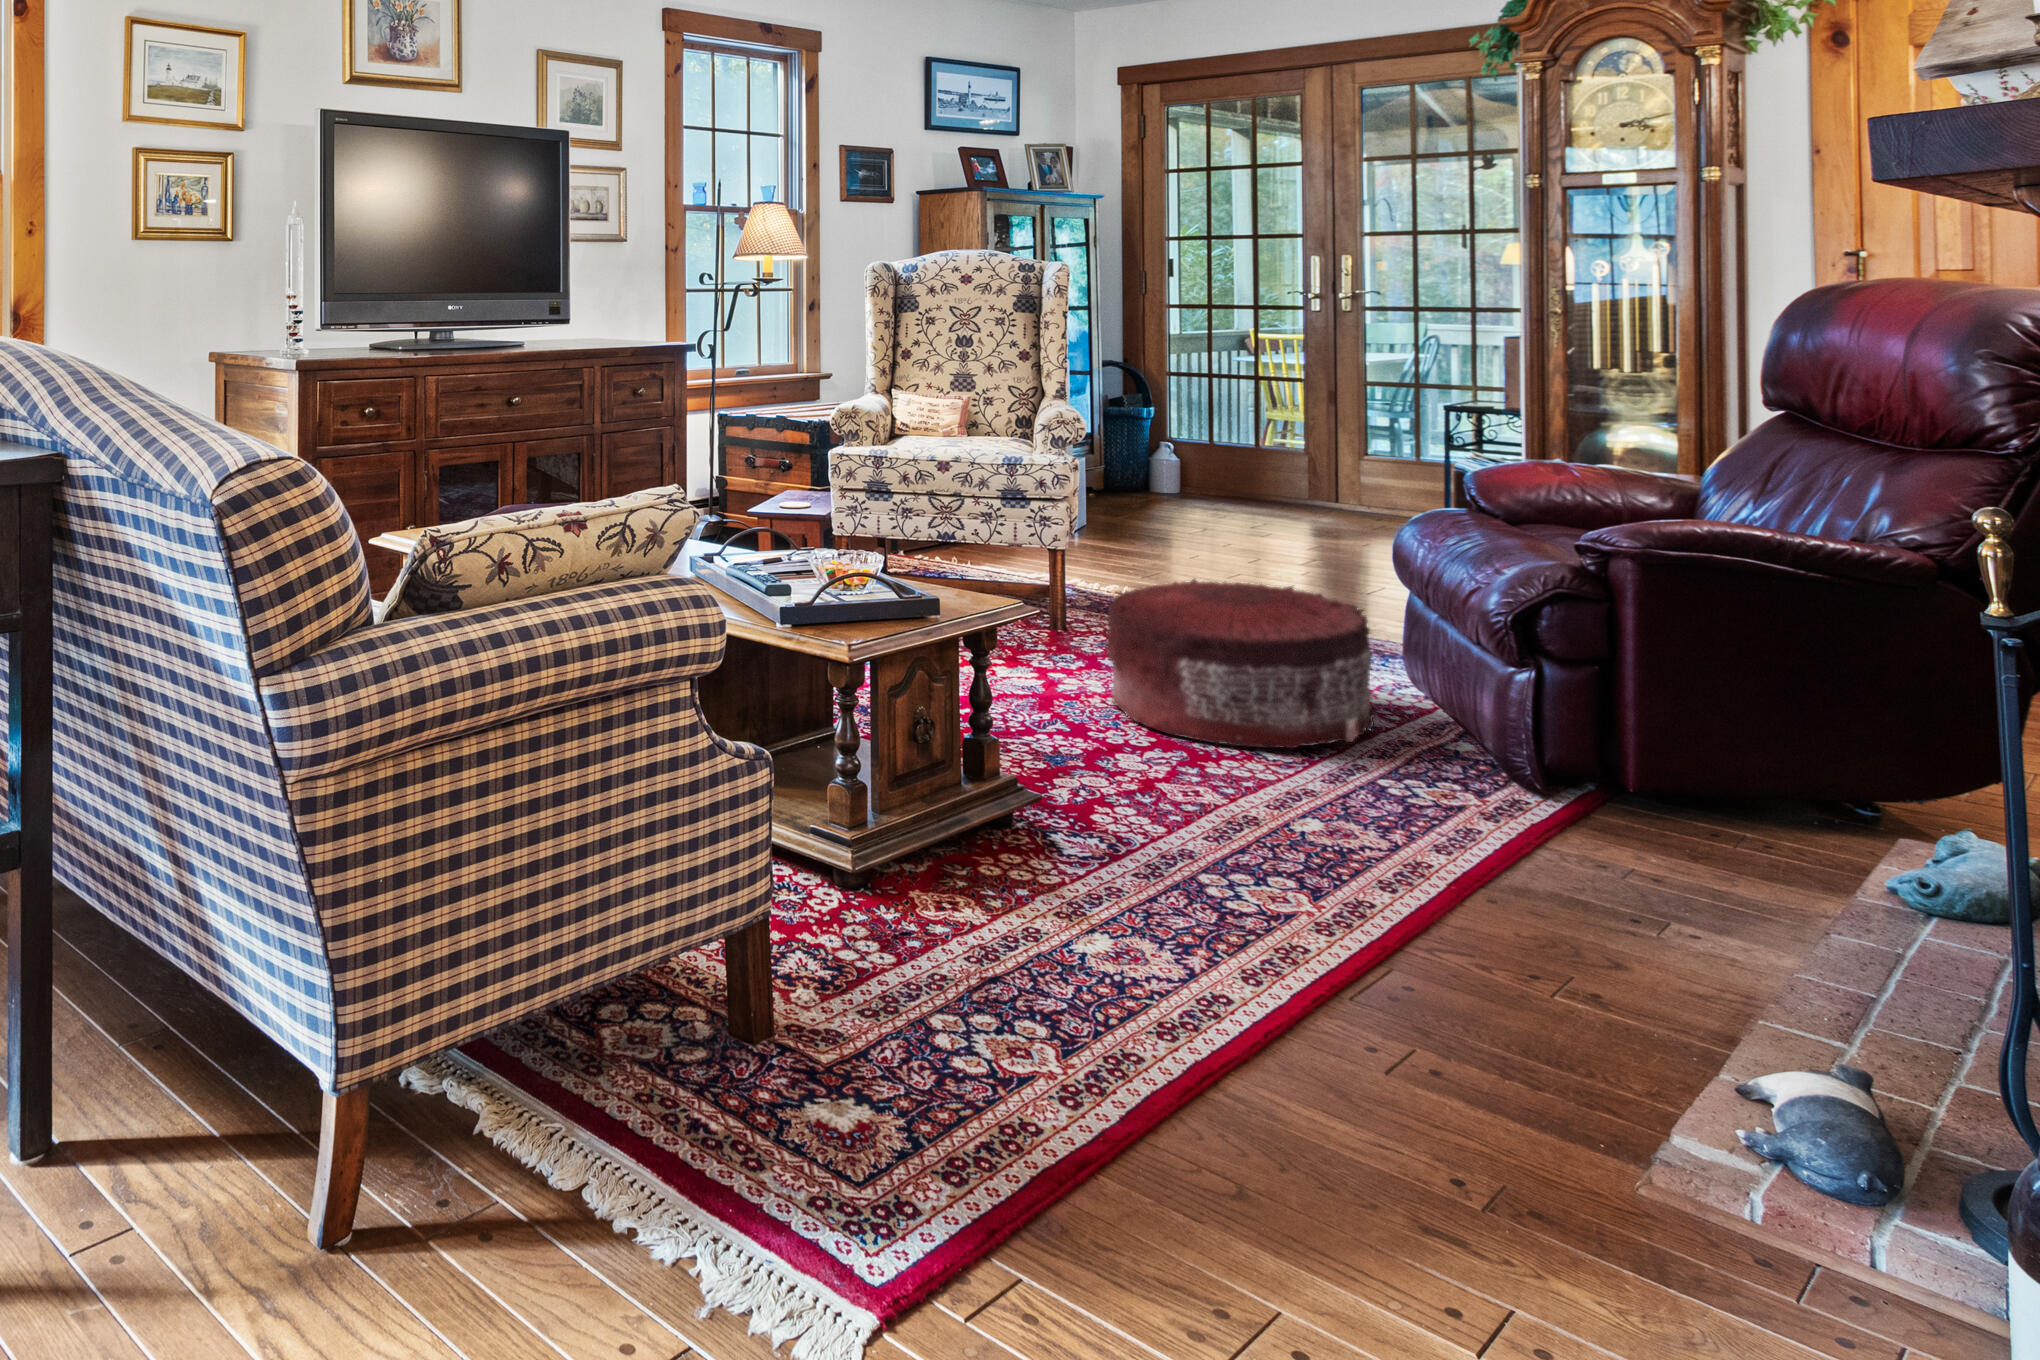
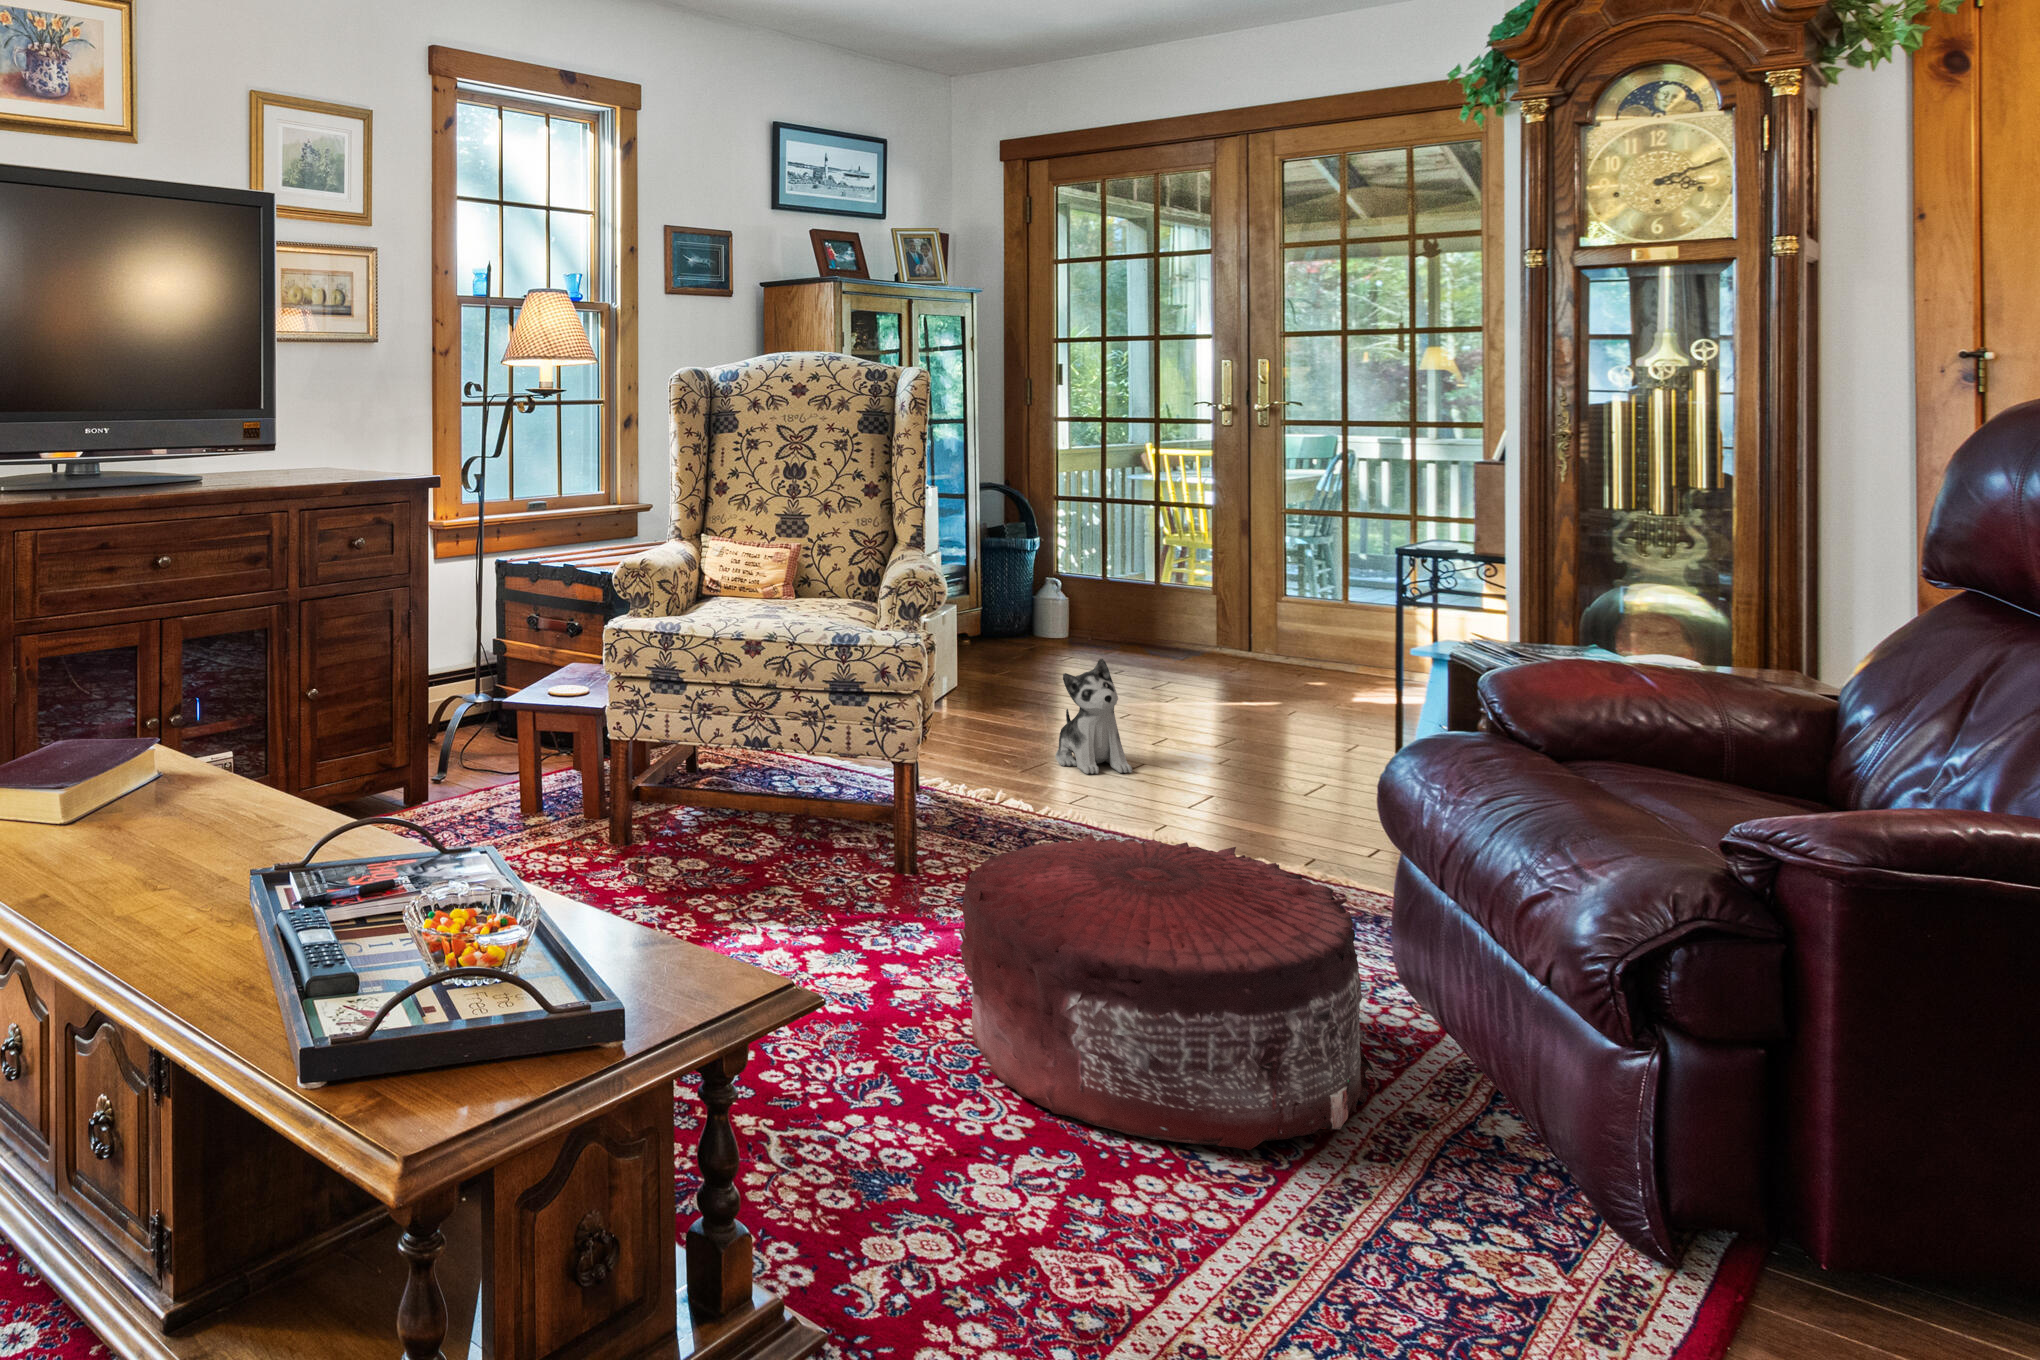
plush toy: none [1161,486,1222,573] -> present [1055,659,1132,774]

